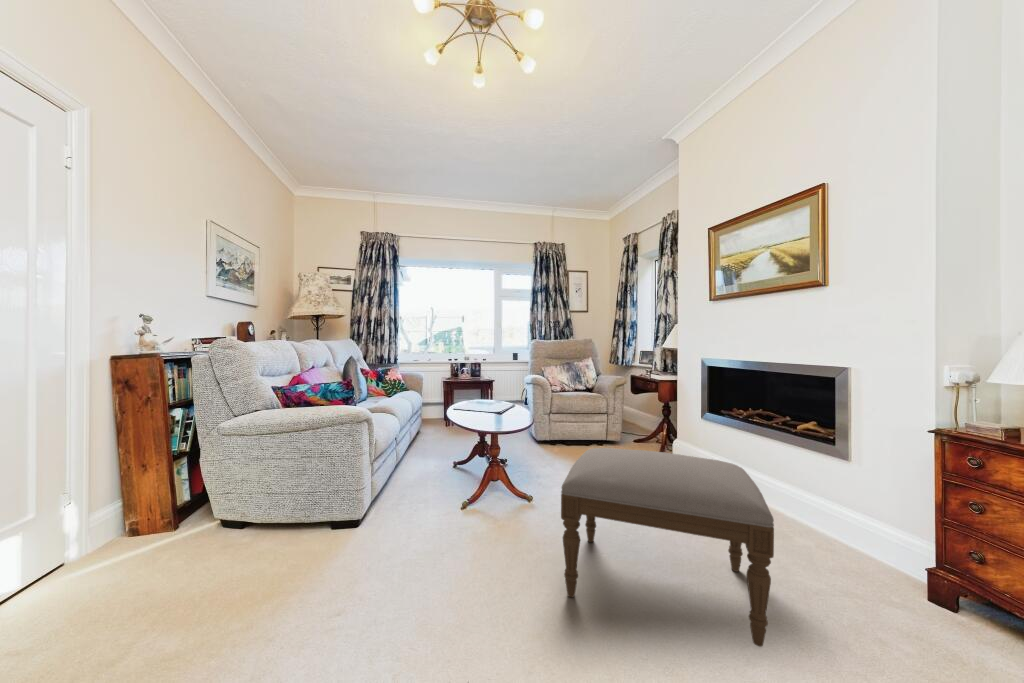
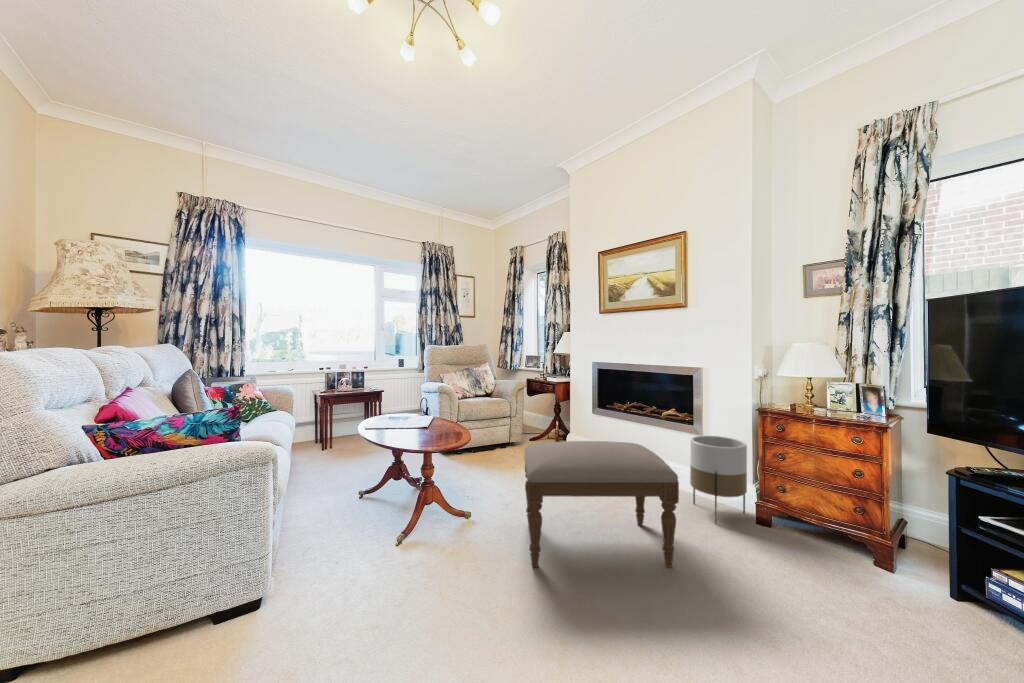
planter: none [824,462,925,594] -> present [690,436,747,523]

